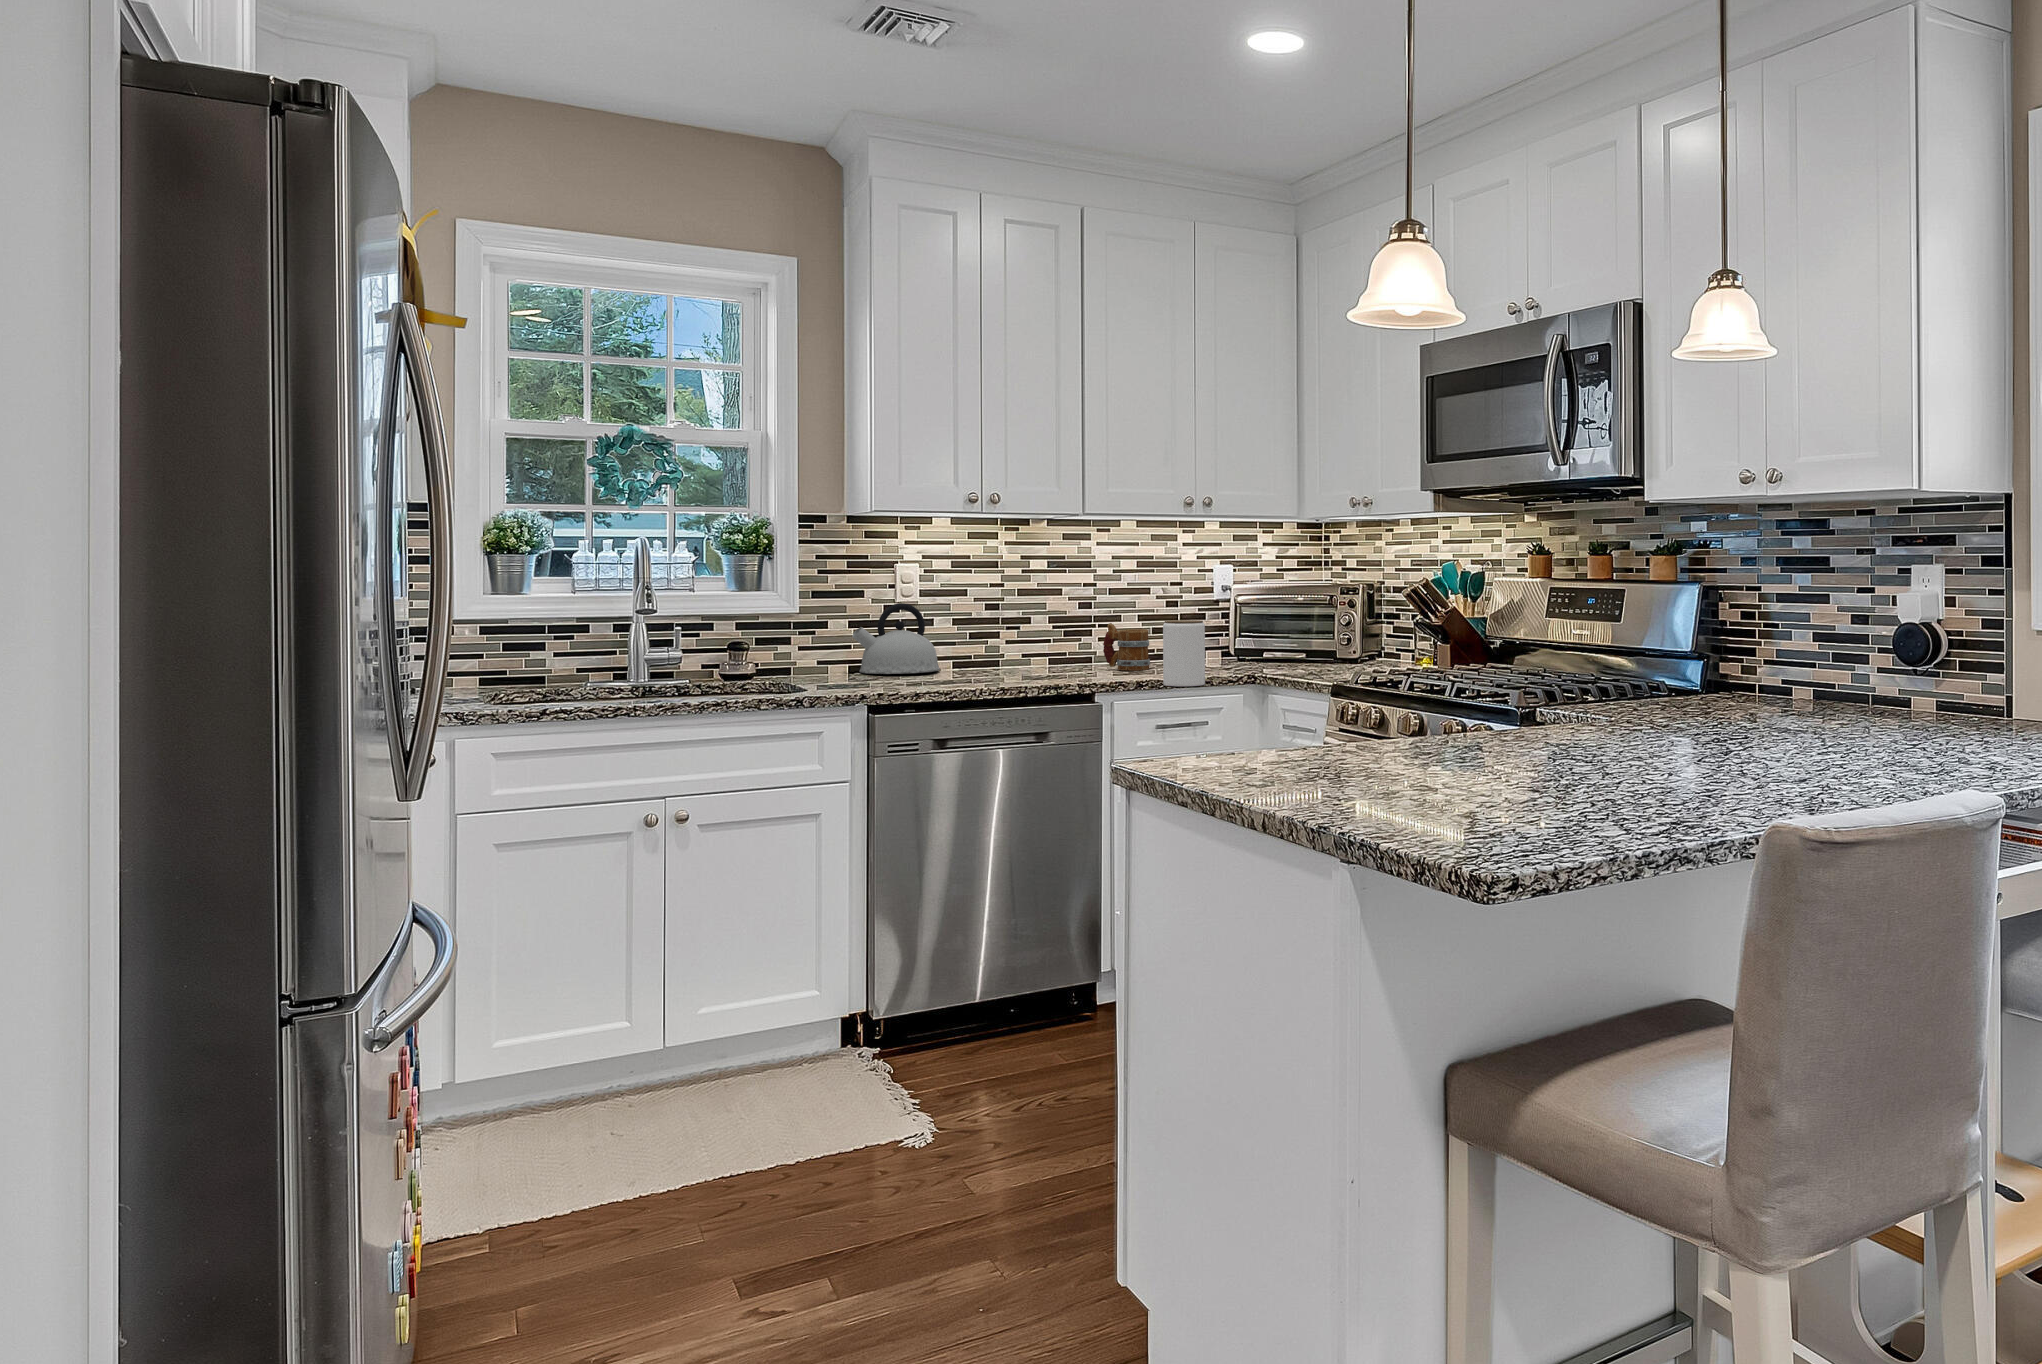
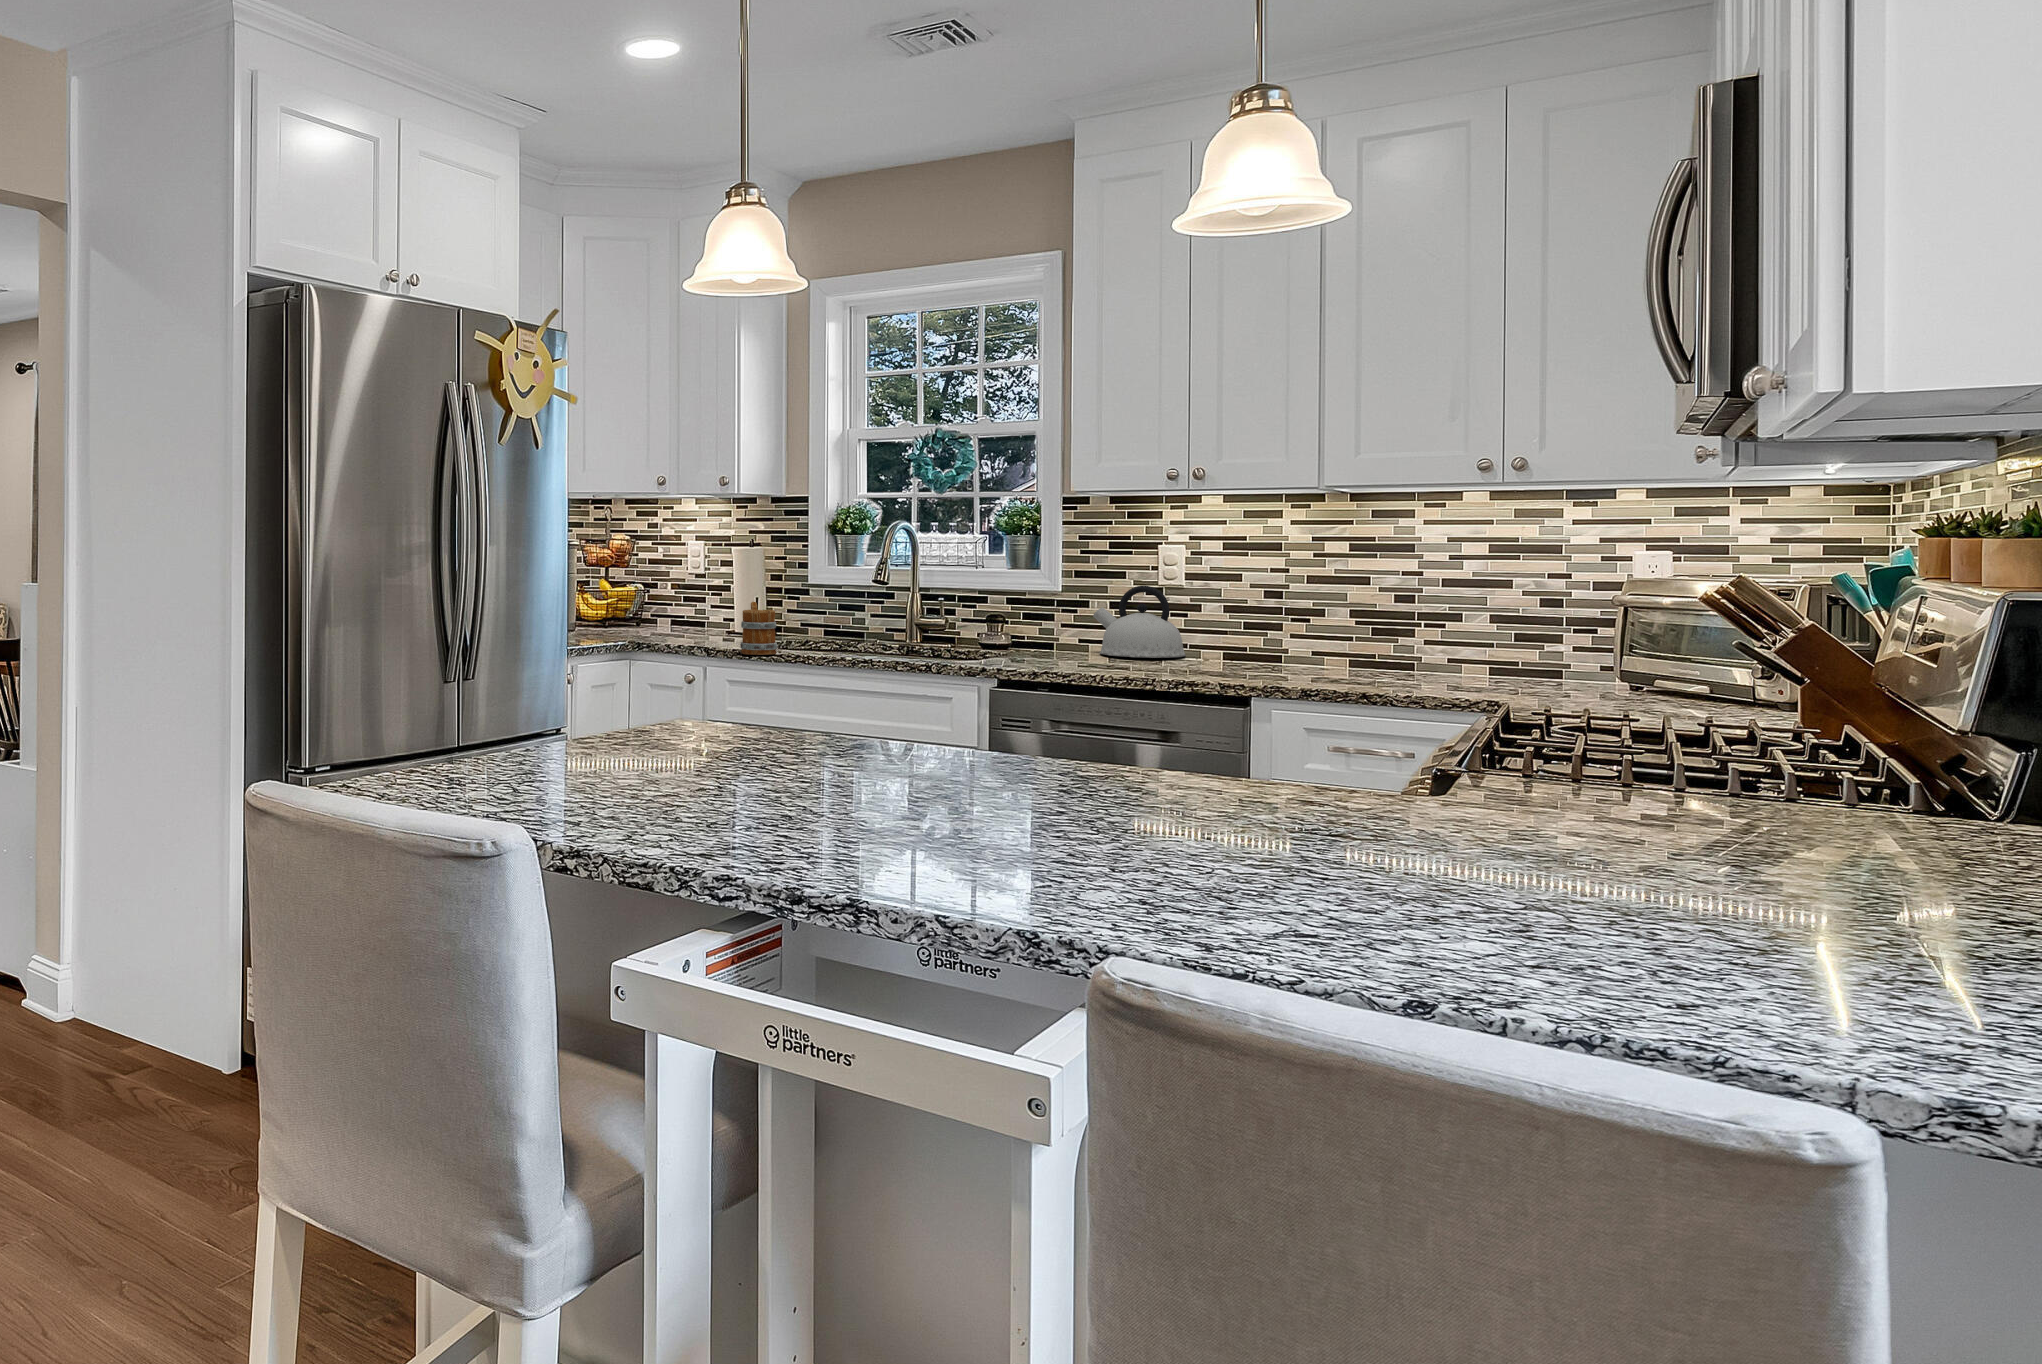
jar: present [1163,620,1205,686] -> none [1340,620,1400,703]
mug: present [1103,623,1150,671] -> present [740,602,777,655]

